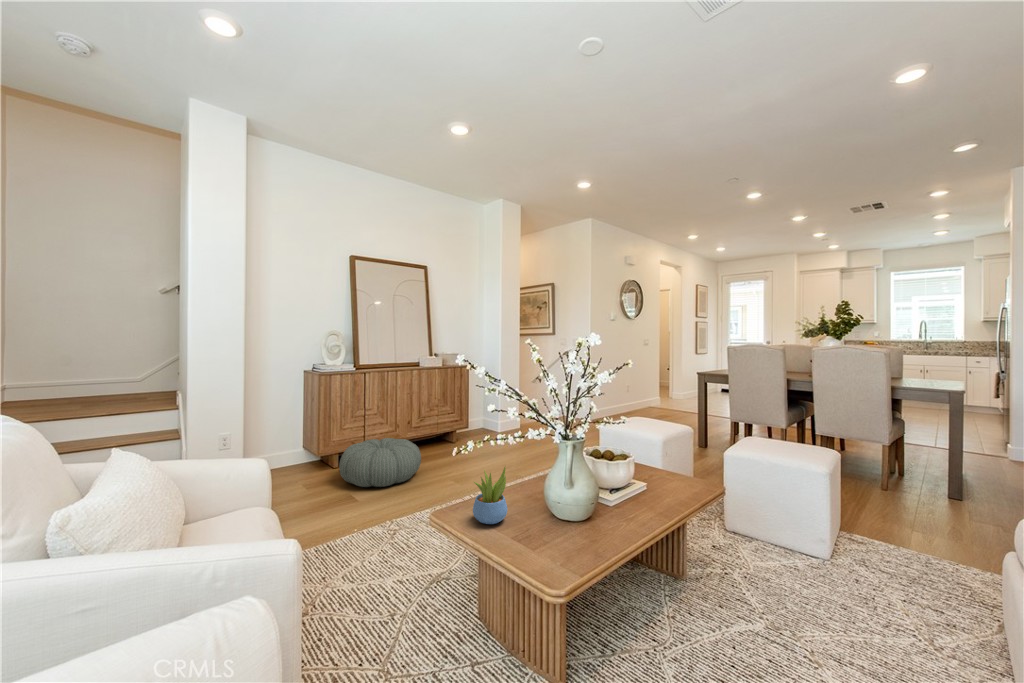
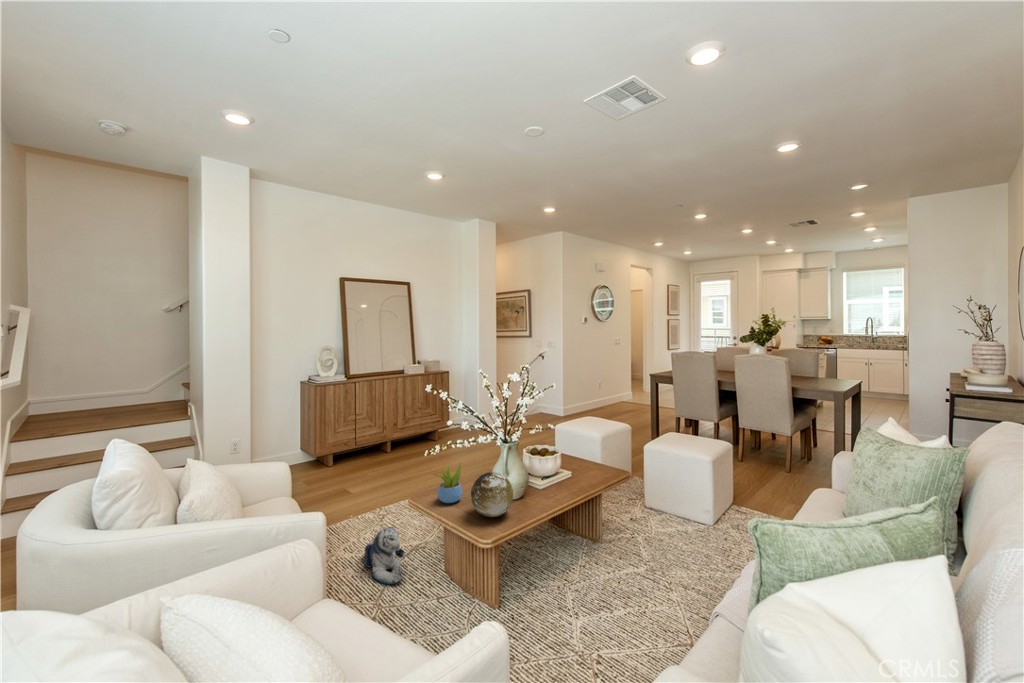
pouf: present [339,438,421,487] -> none [337,438,406,480]
decorative orb: none [525,482,586,548] -> present [471,472,513,517]
plush toy: none [368,553,424,638] -> present [364,527,404,585]

